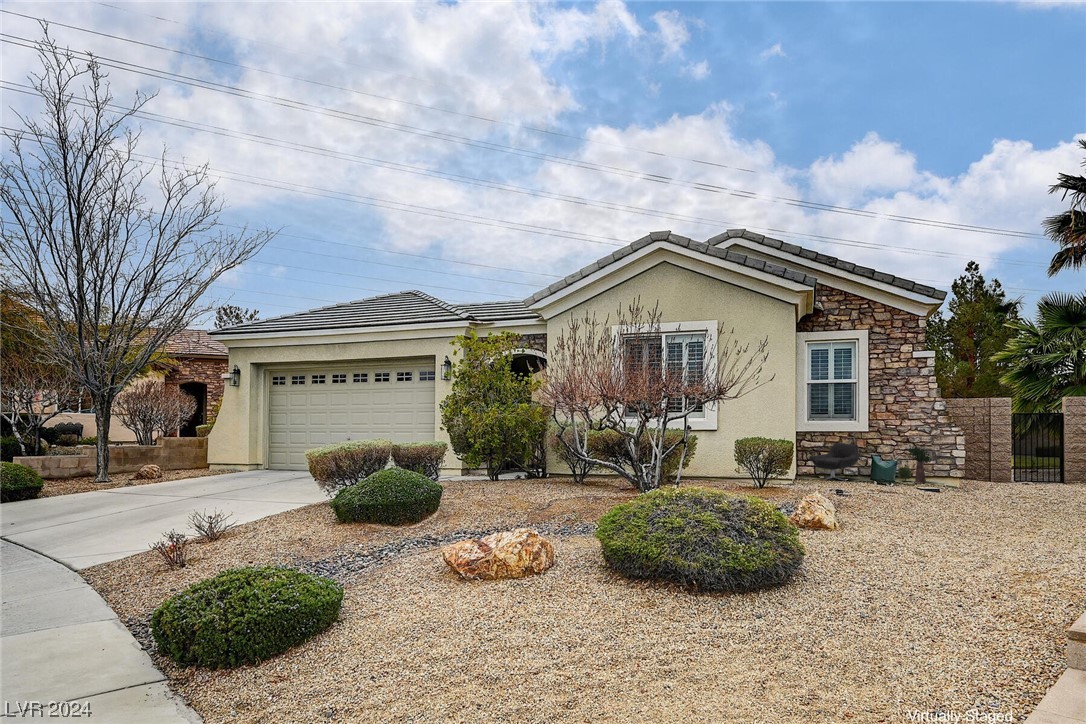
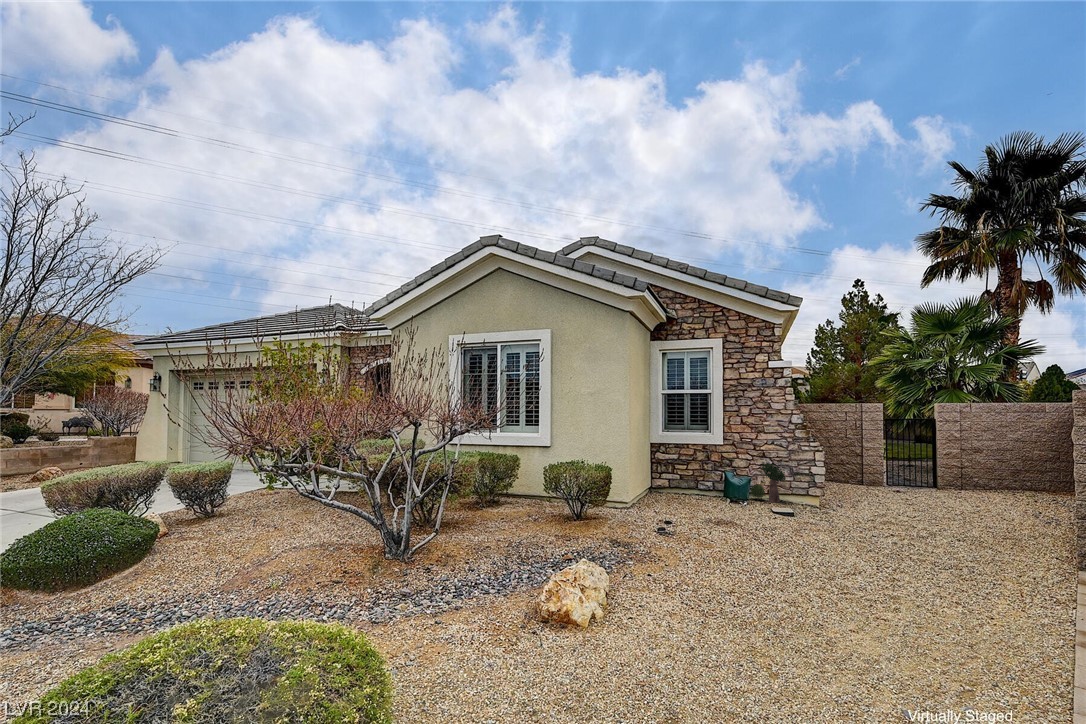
lounge chair: present [810,443,859,480] -> none [660,456,709,499]

